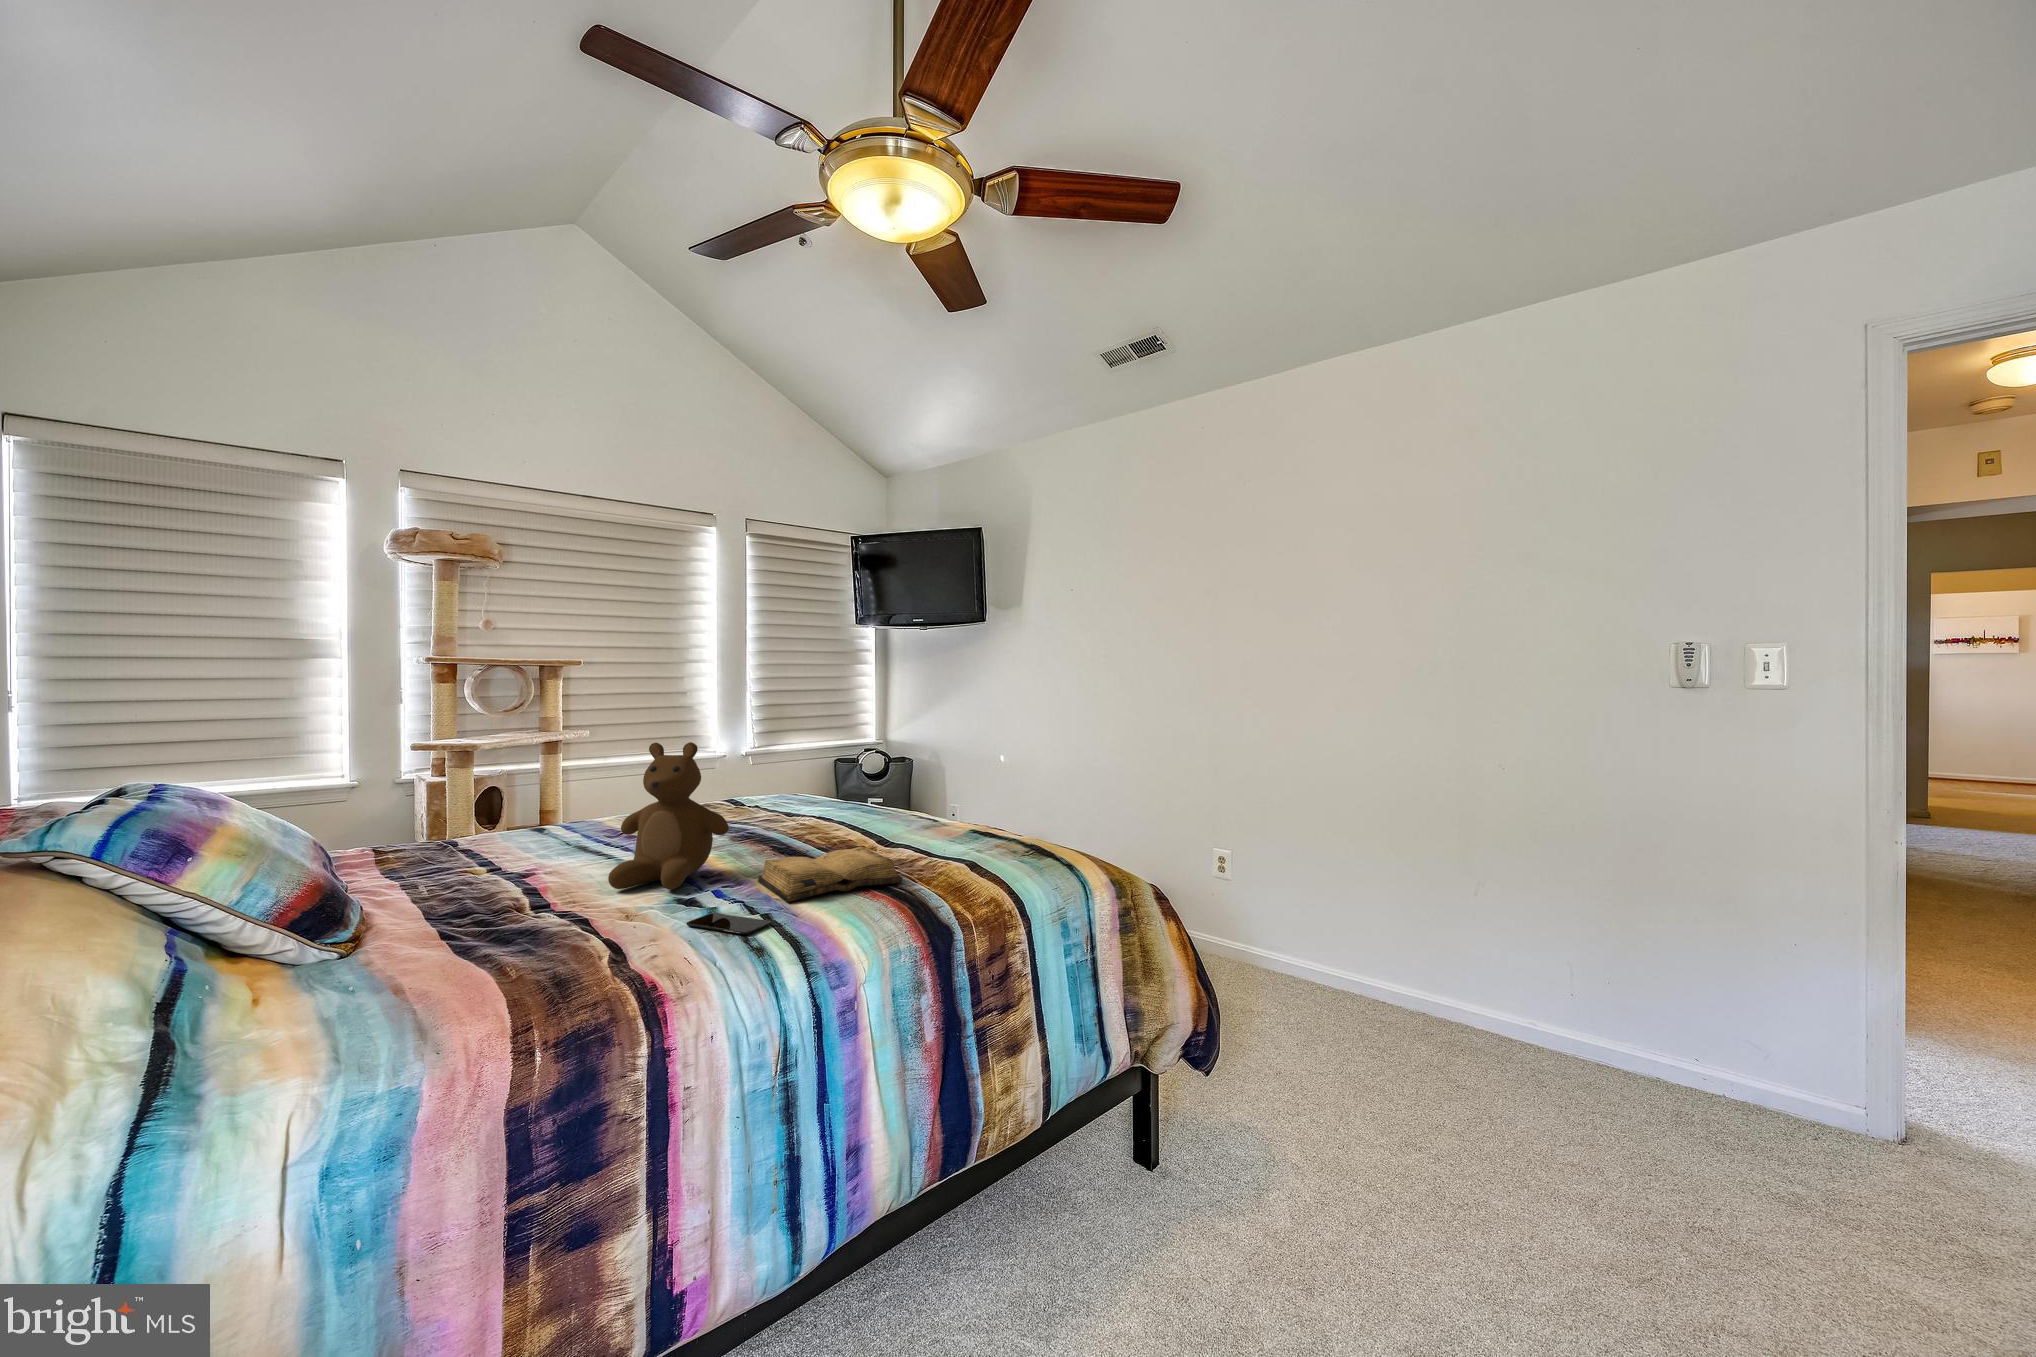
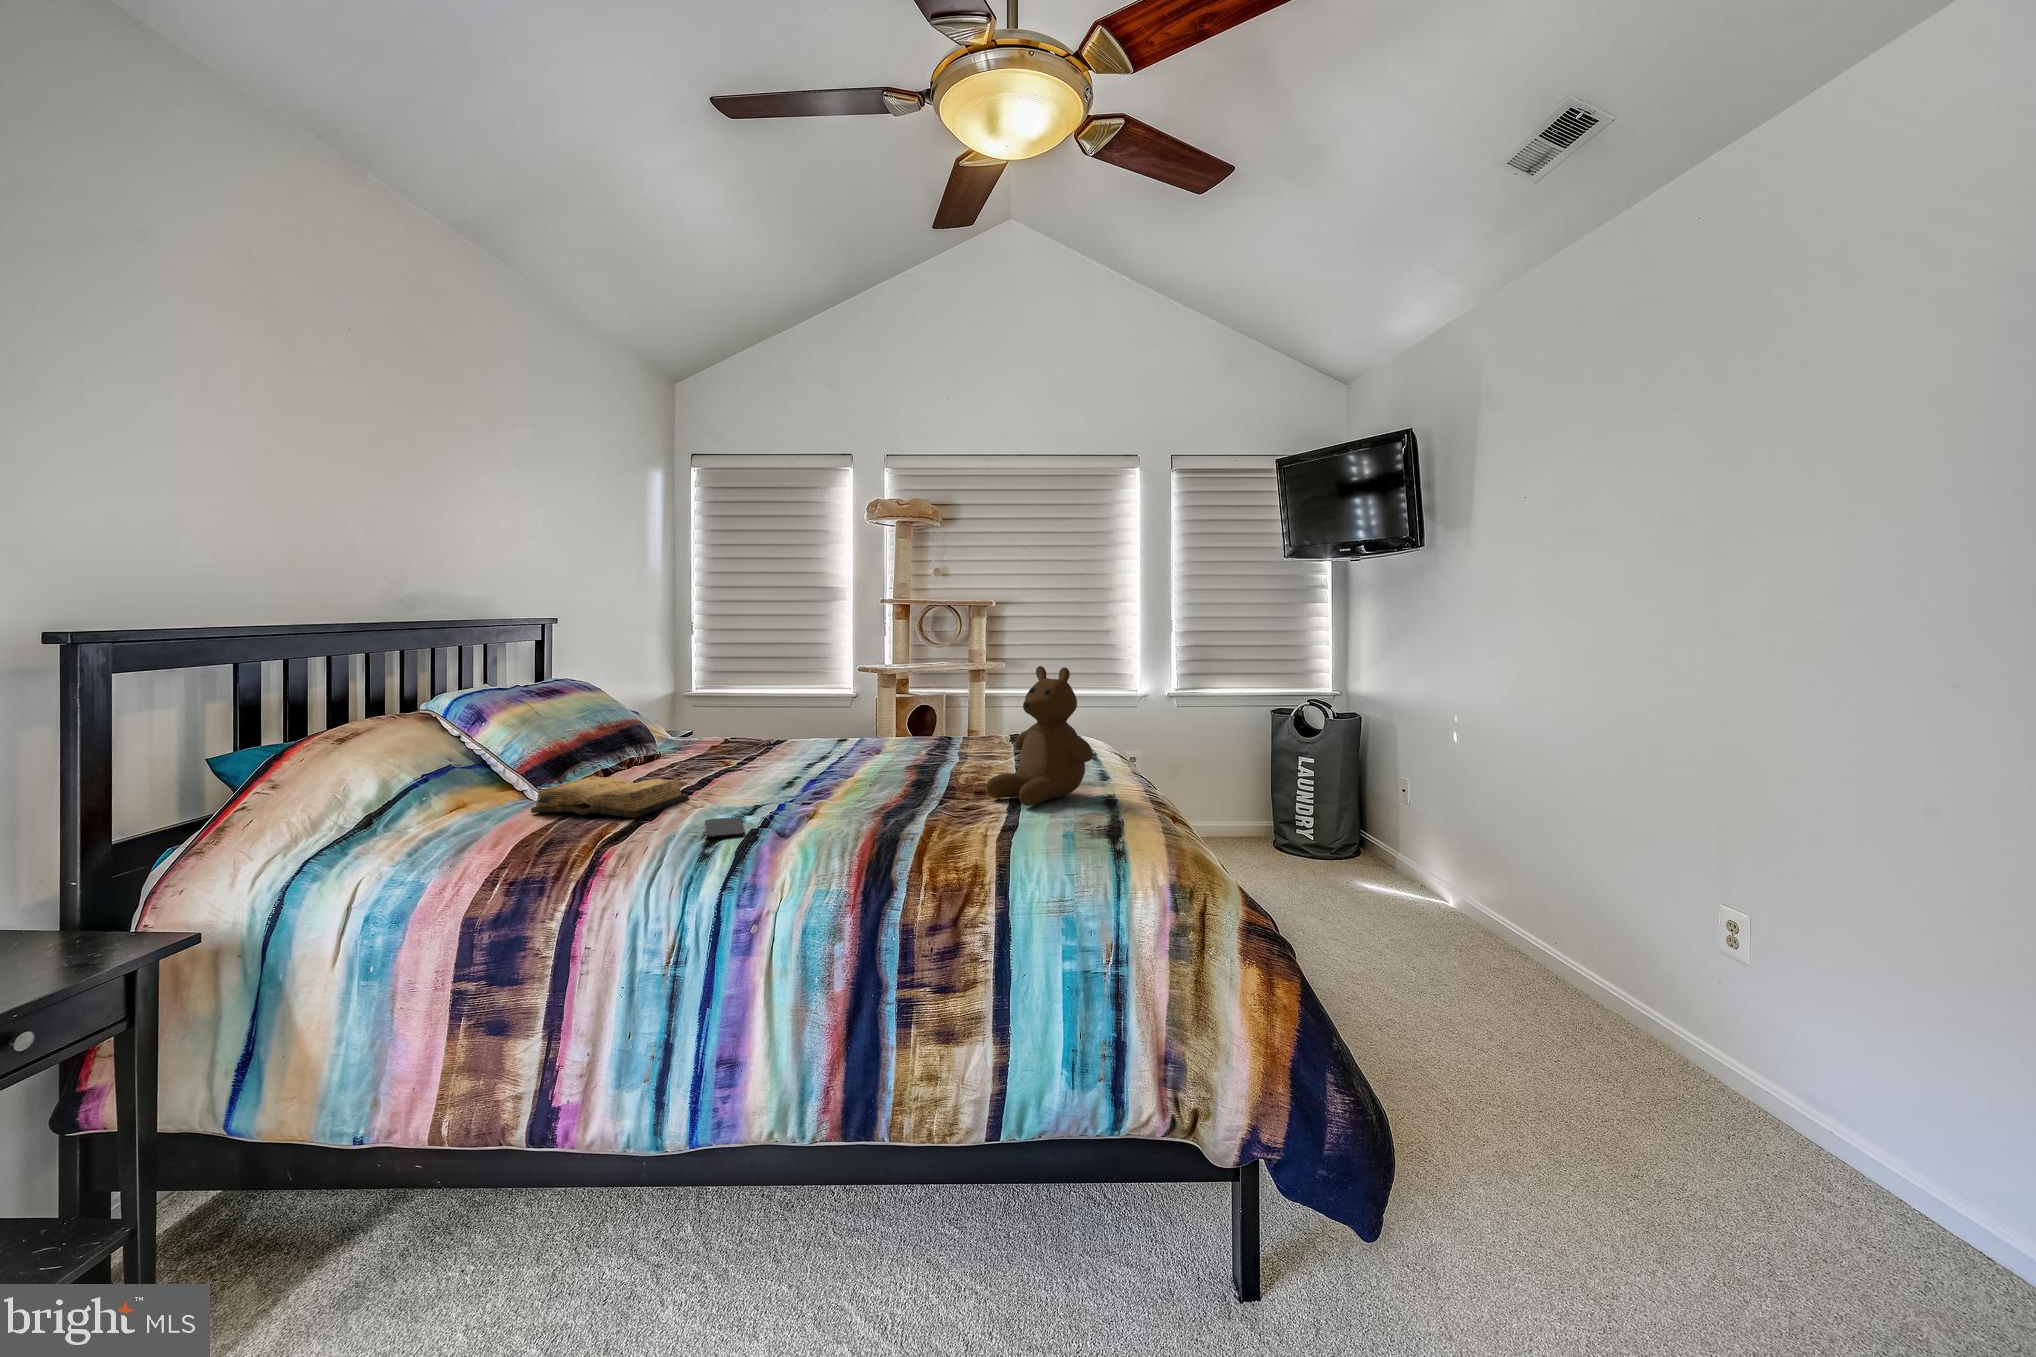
teddy bear: present [608,742,729,890] -> present [986,666,1093,806]
diary: present [758,847,902,902] -> present [531,776,689,818]

